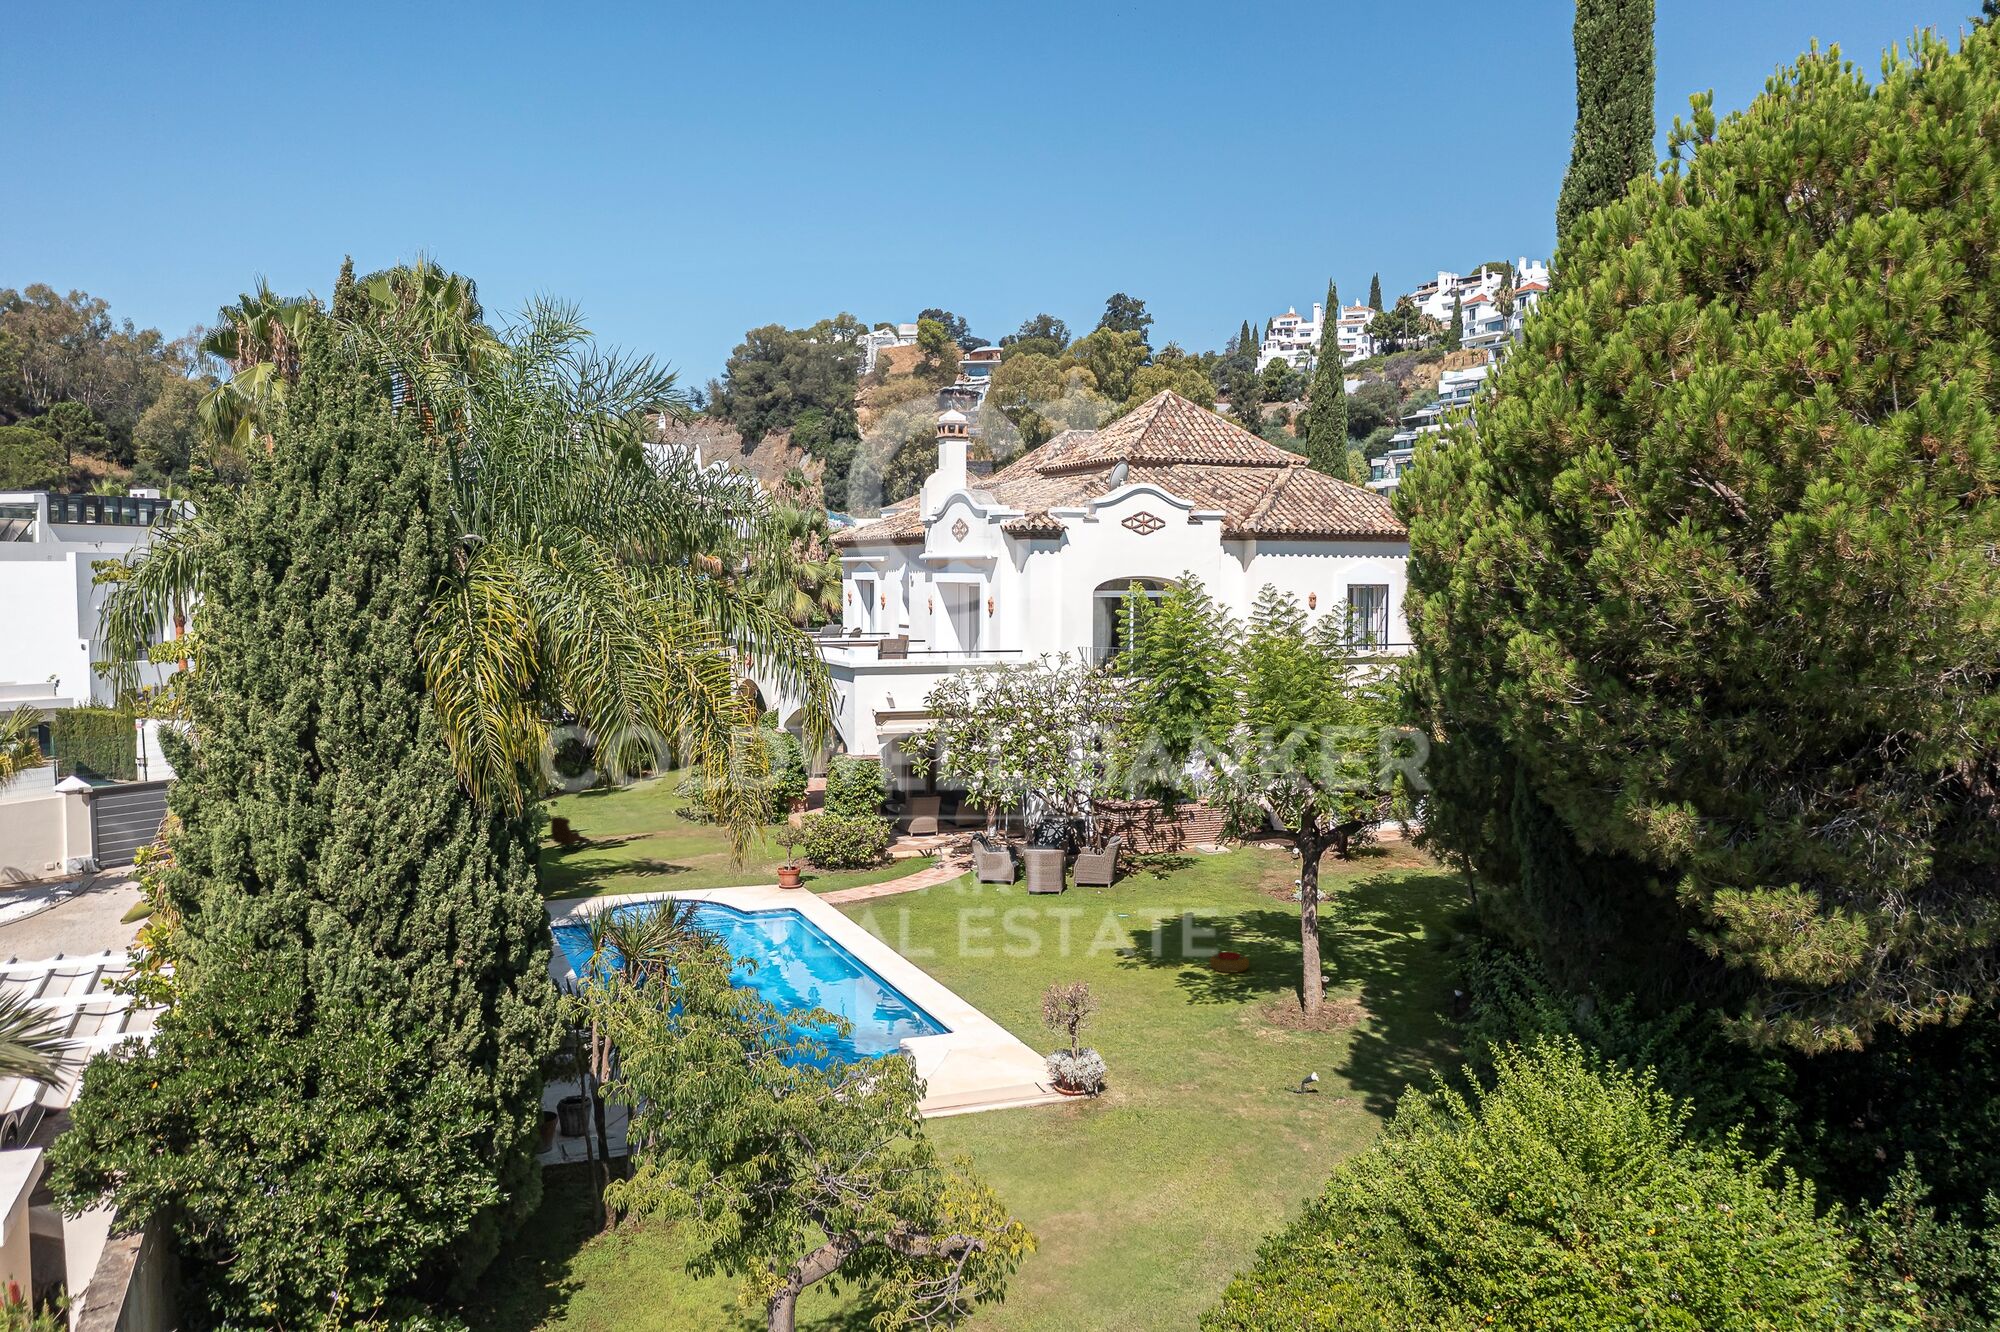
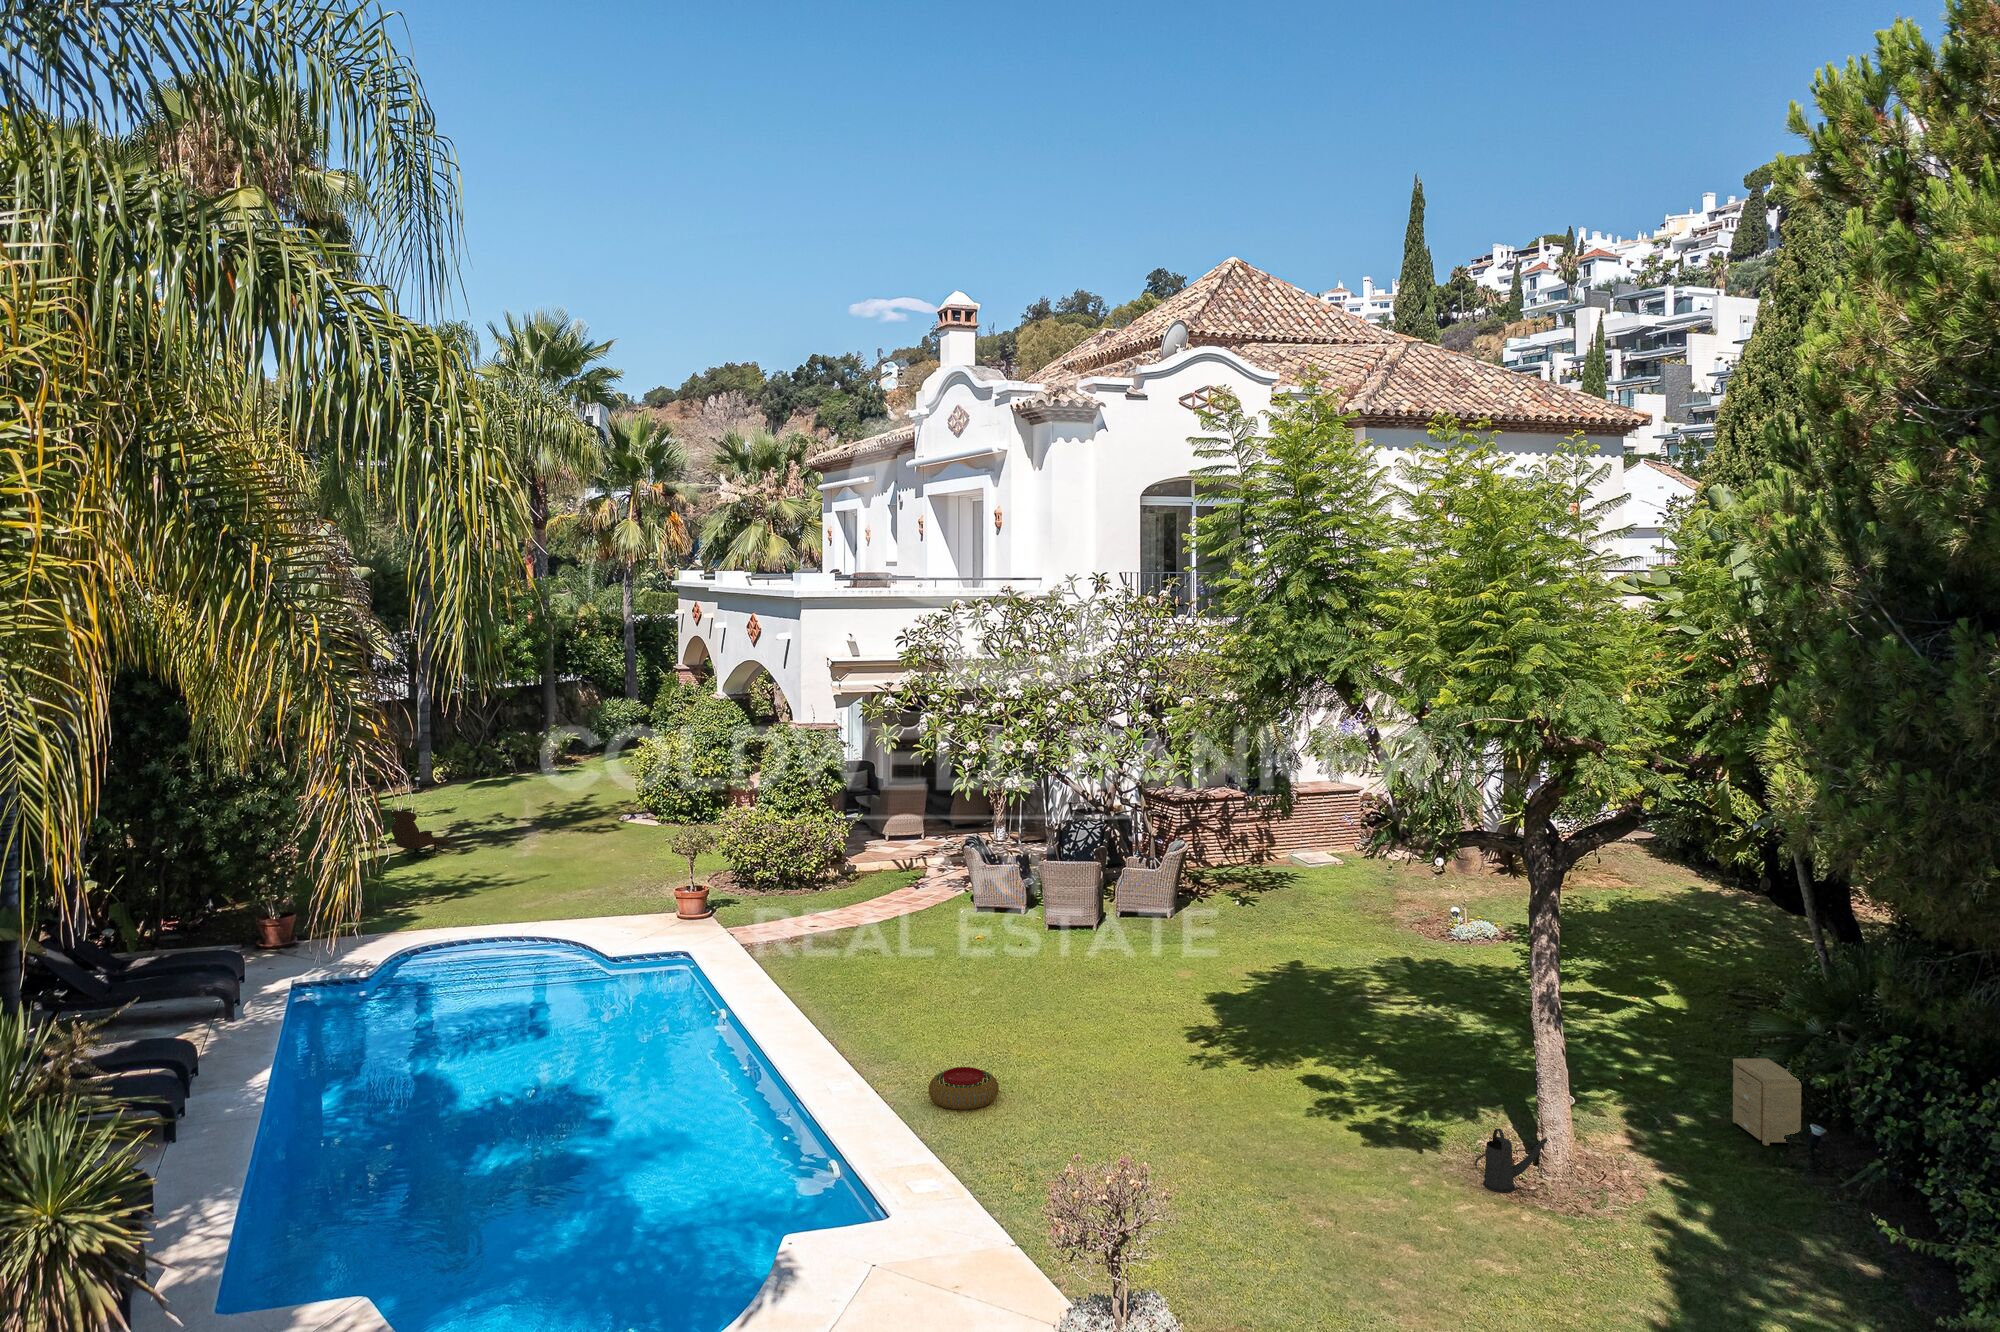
pouf: present [1209,952,1249,973] -> present [928,1067,999,1110]
side table: none [1414,954,1445,999] -> present [1733,1058,1801,1146]
watering can: none [1262,985,1300,1018] -> present [1475,1129,1547,1193]

